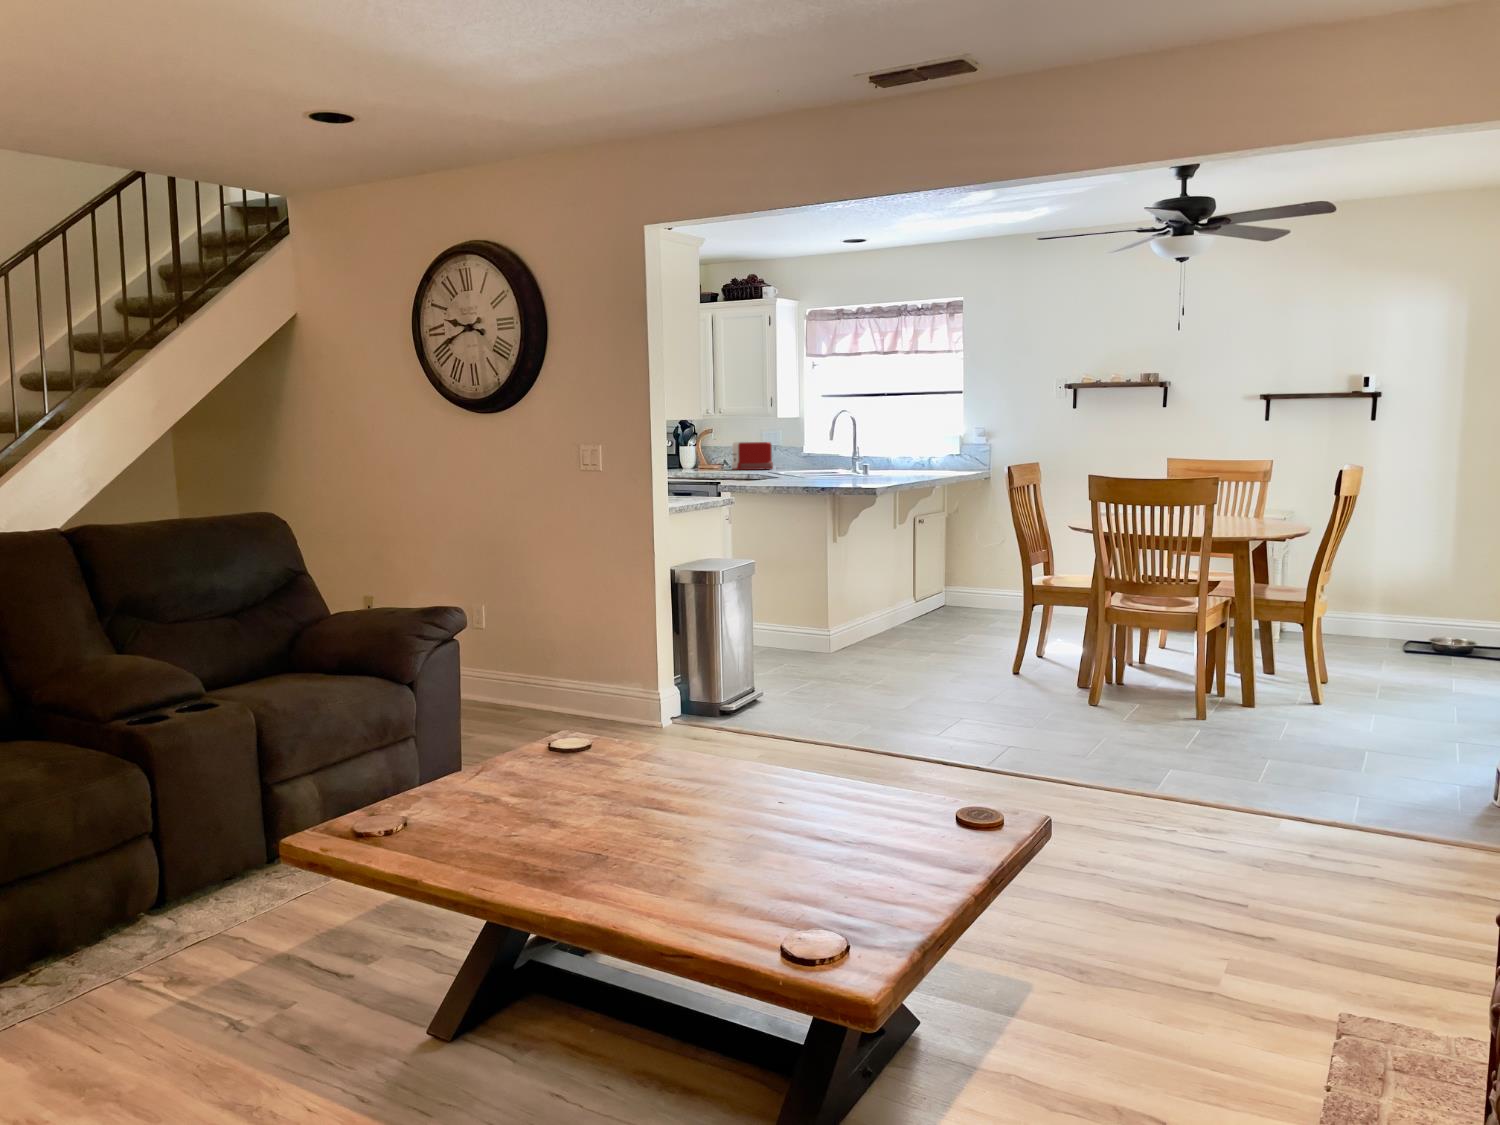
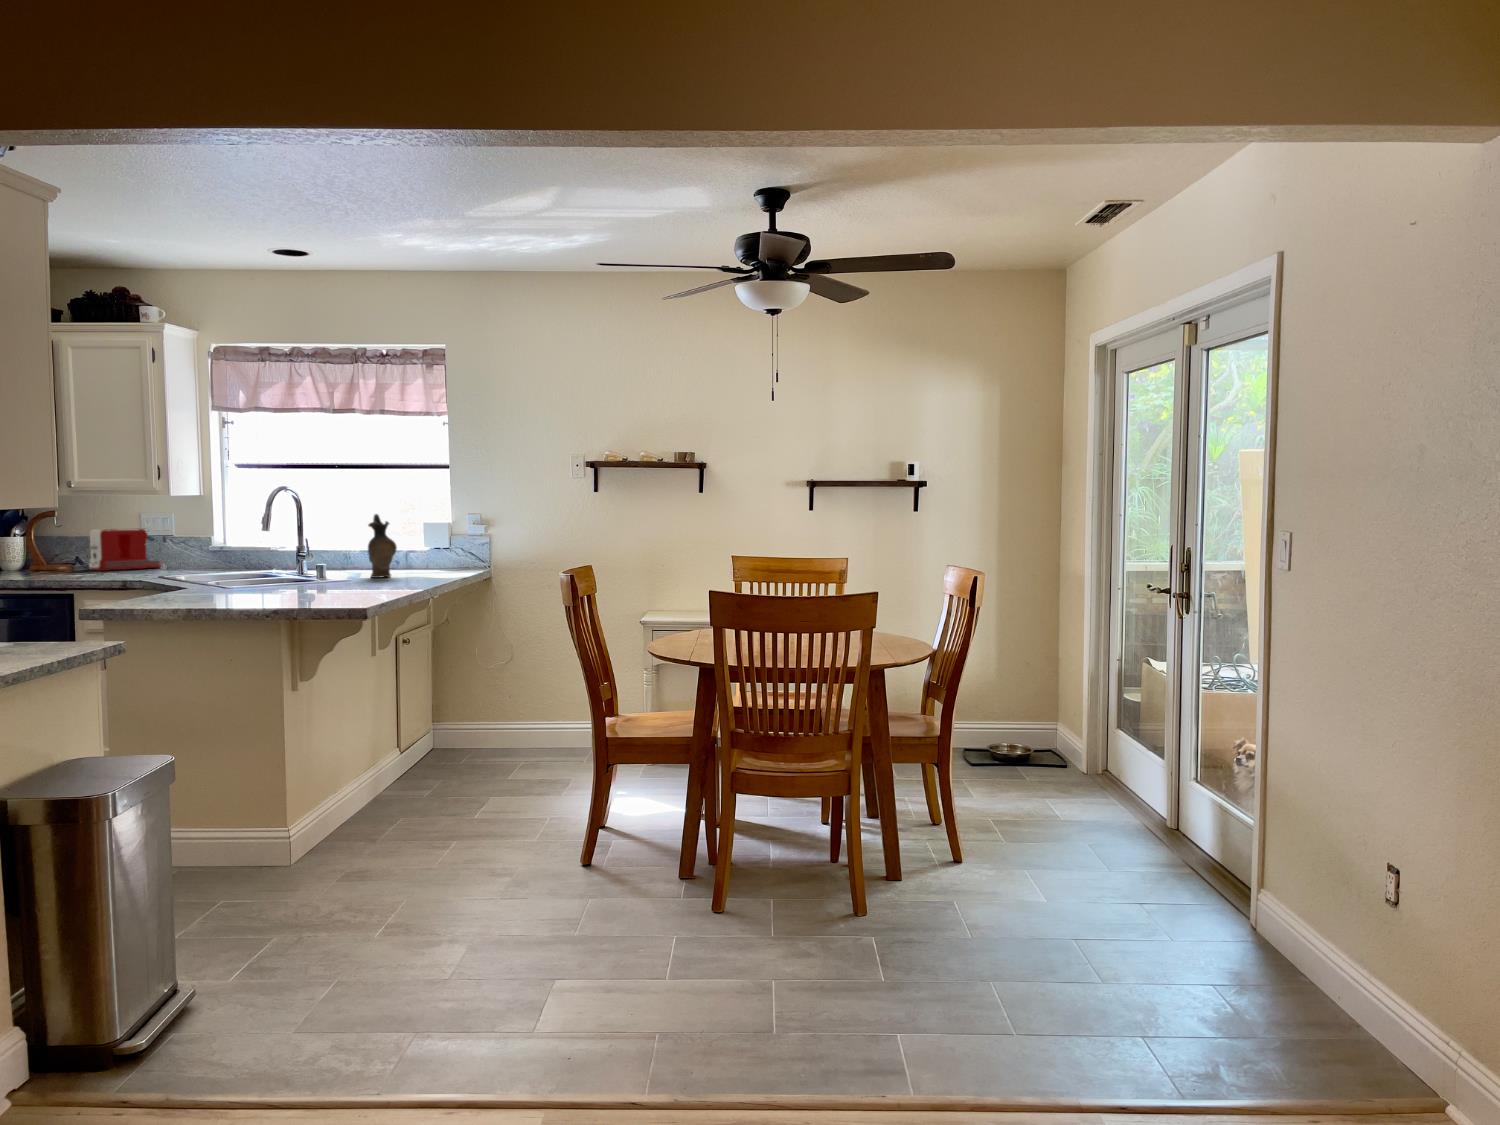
ceramic pitcher: none [899,429,919,476] -> present [368,514,397,578]

